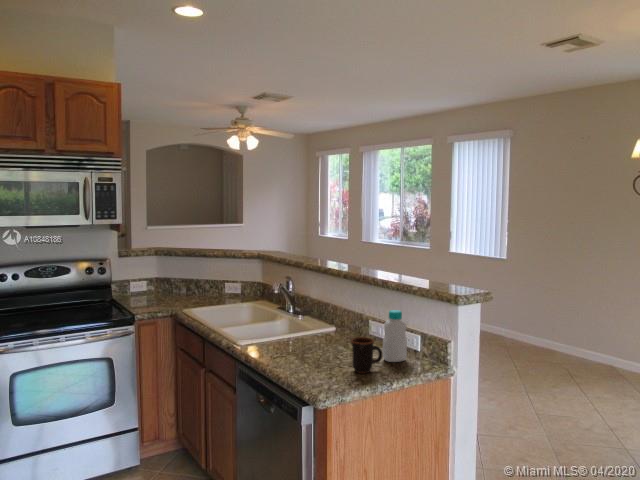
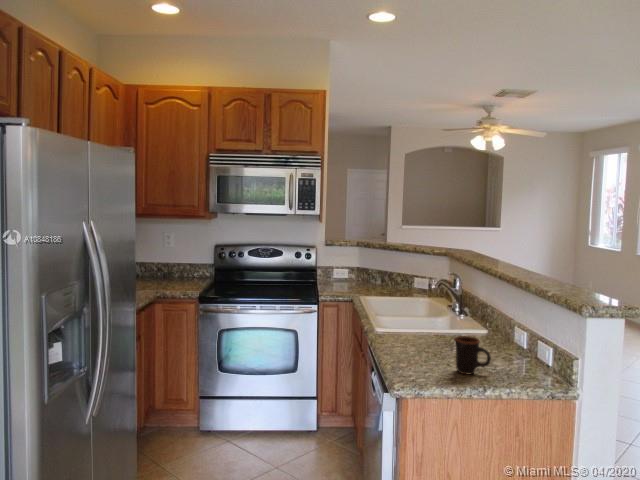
bottle: present [383,310,407,362] -> none [501,314,531,372]

